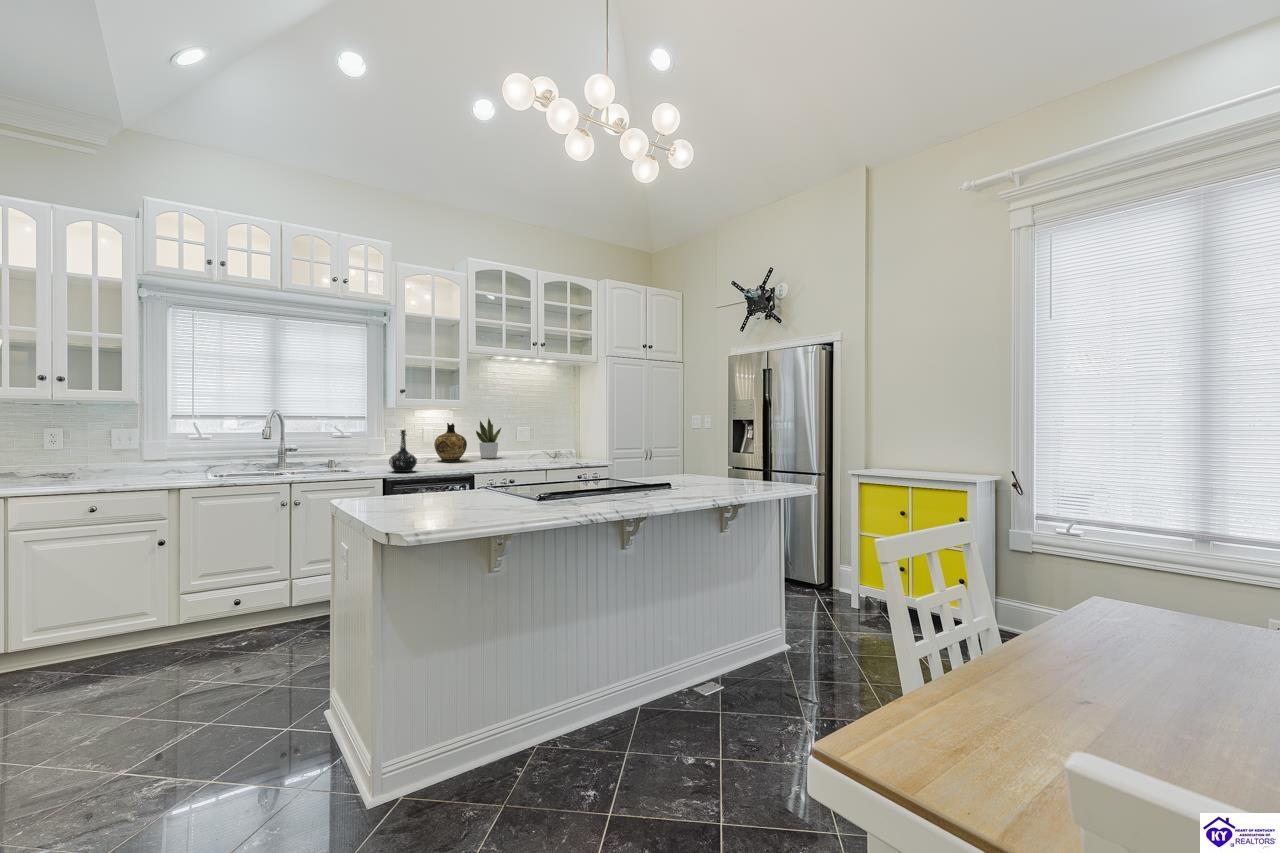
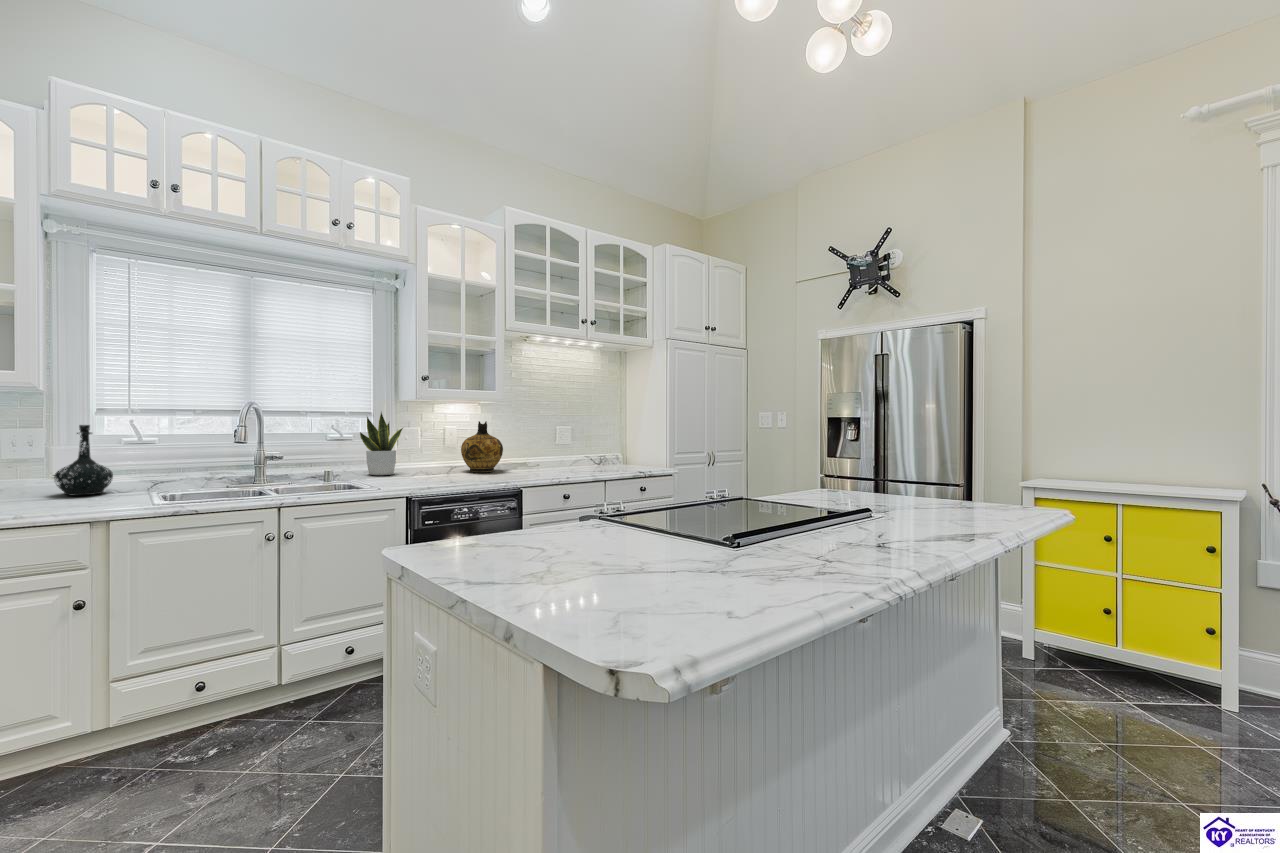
potted plant: present [476,418,501,459] -> present [360,412,403,475]
bottle: present [389,430,417,472] -> present [54,425,113,495]

